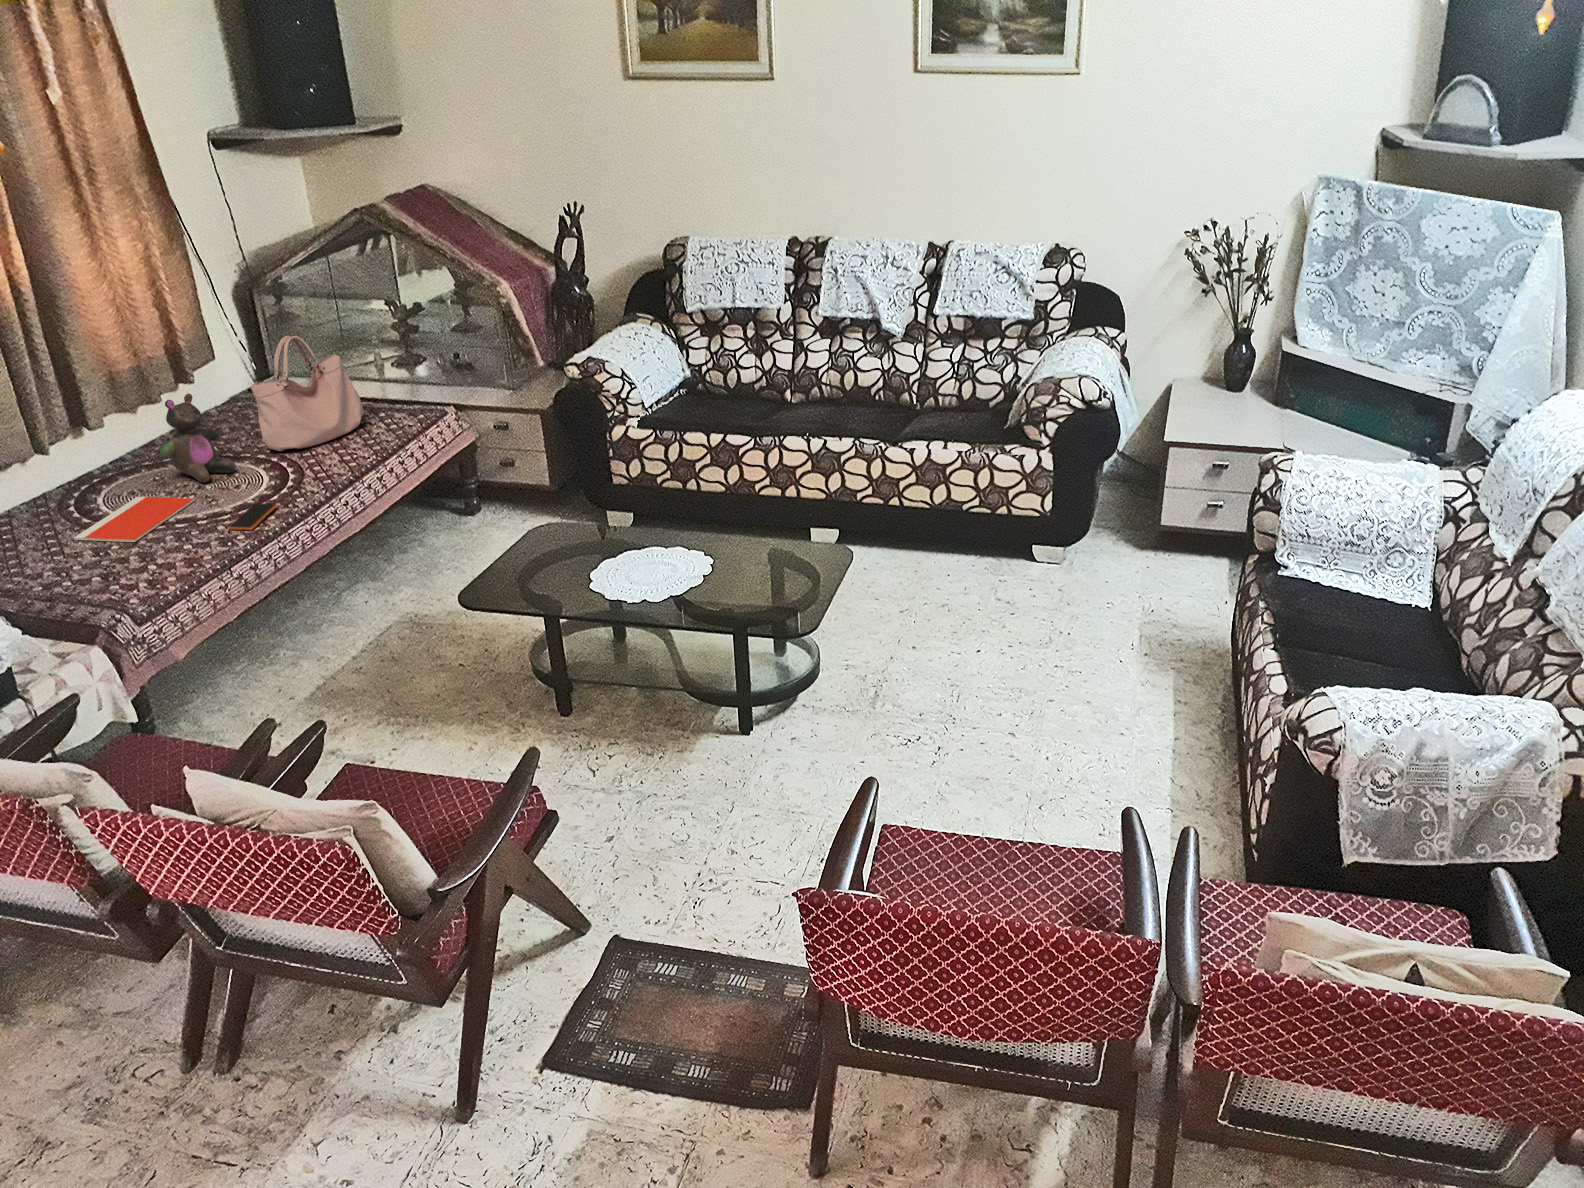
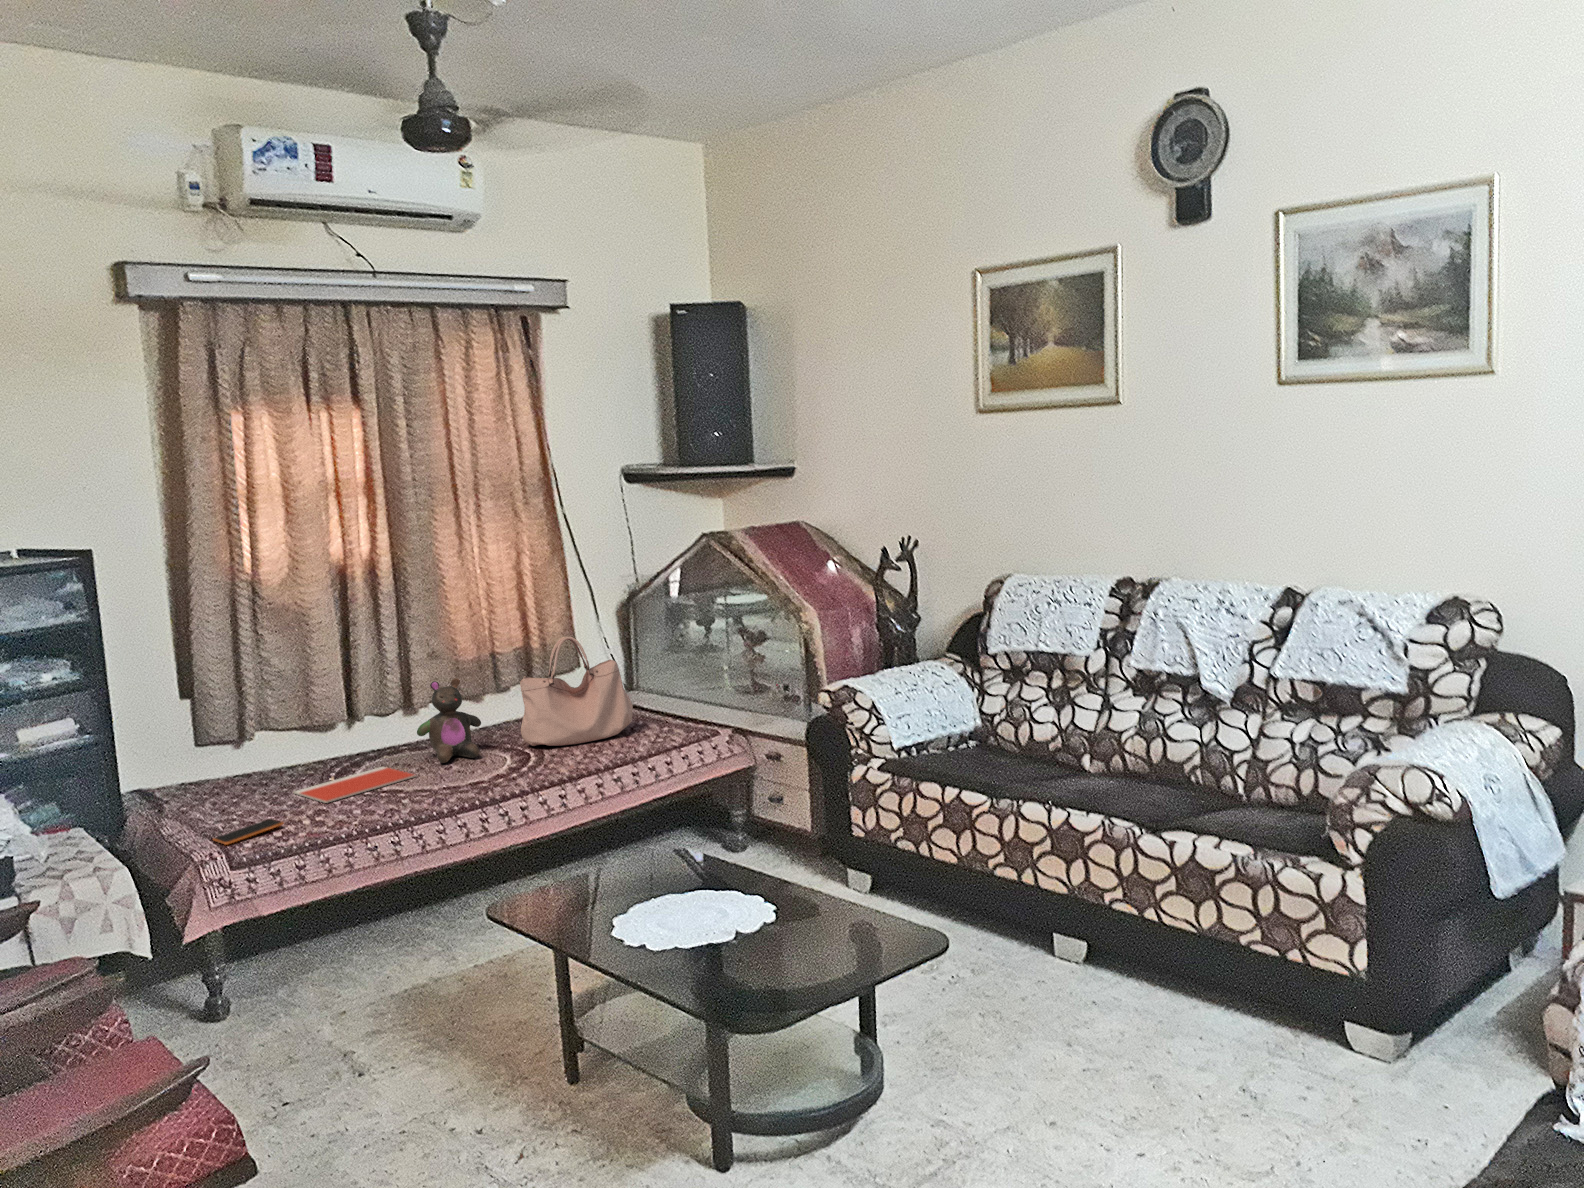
smartphone: present [228,503,277,530] -> present [213,819,284,845]

